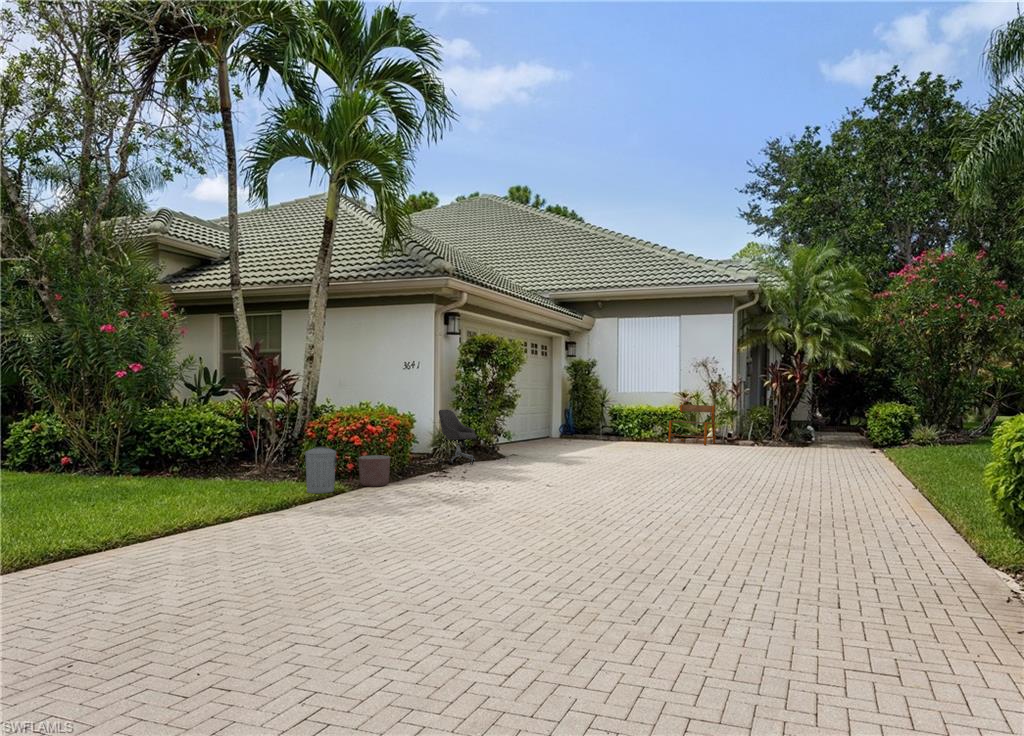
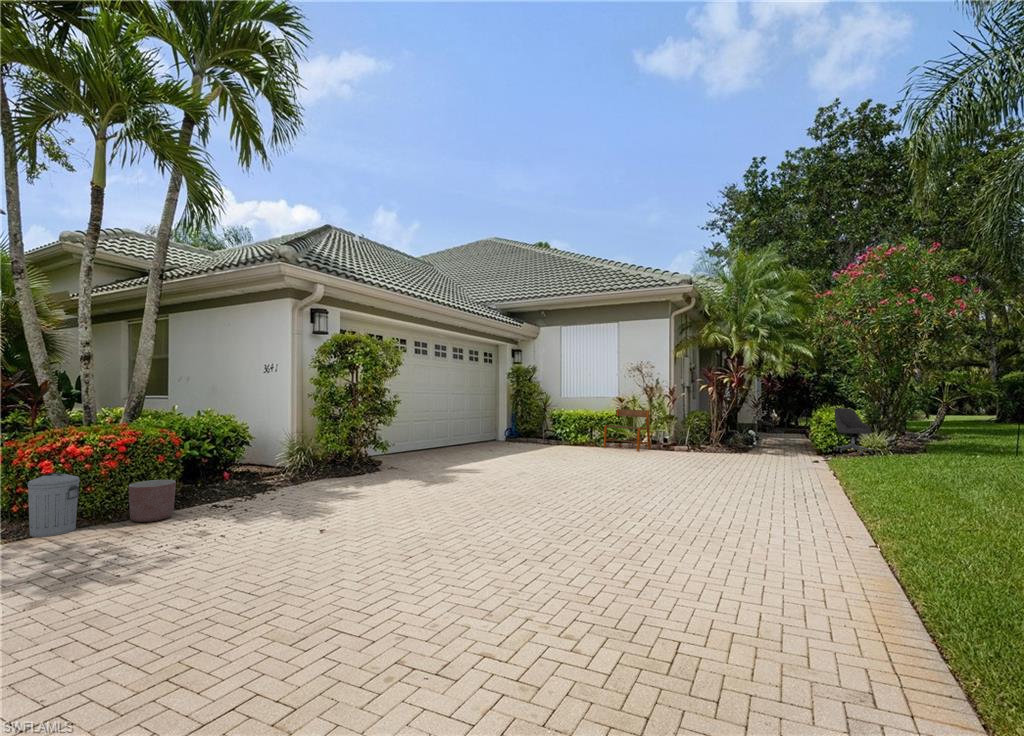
chair: present [439,410,476,465] -> present [835,408,873,456]

